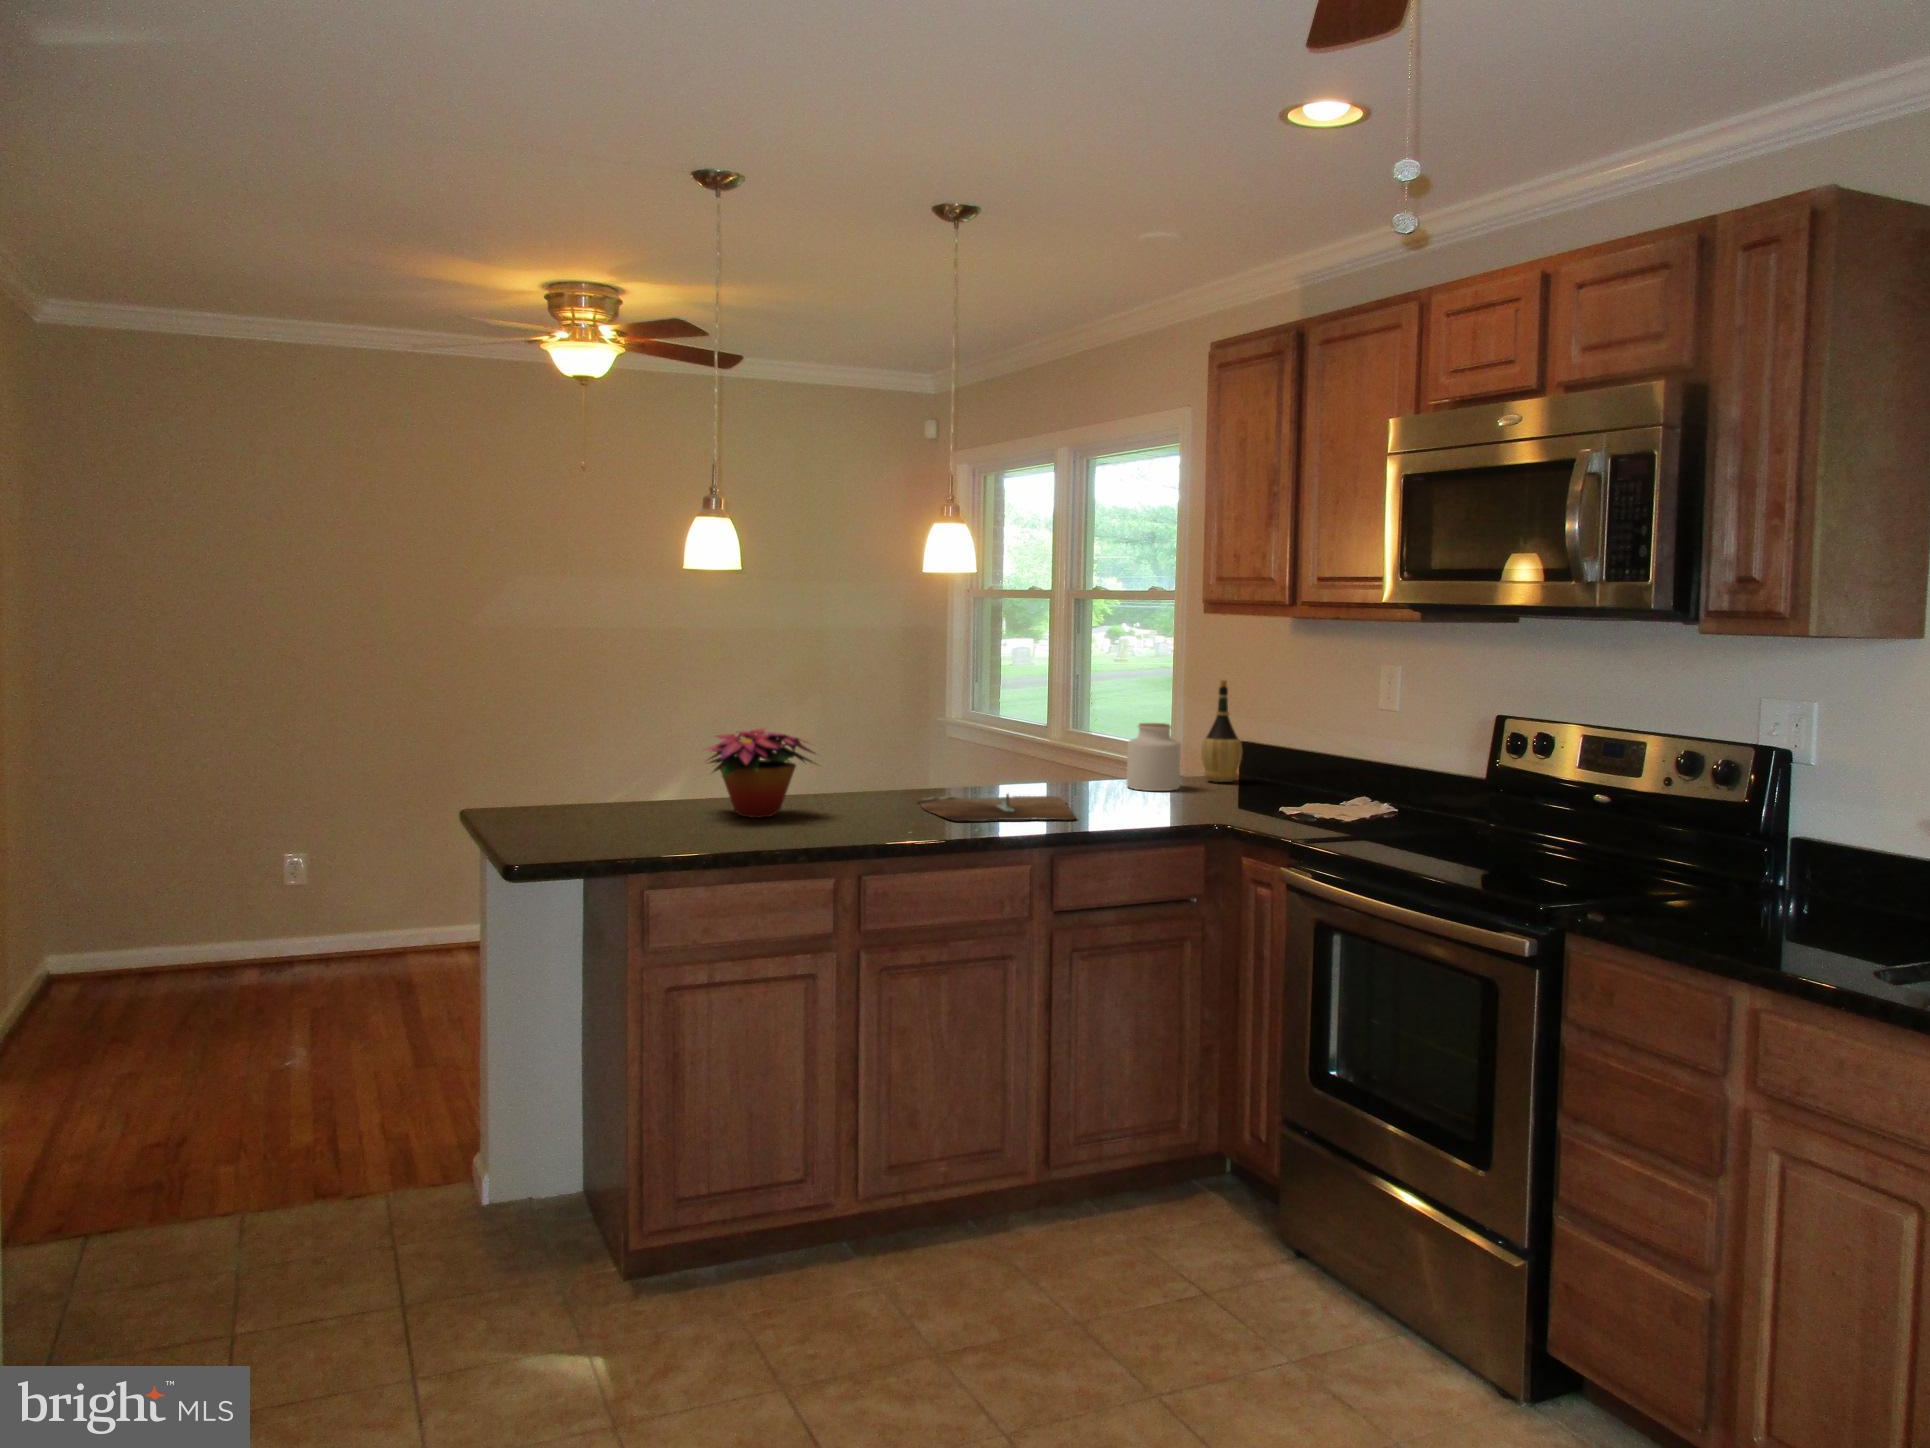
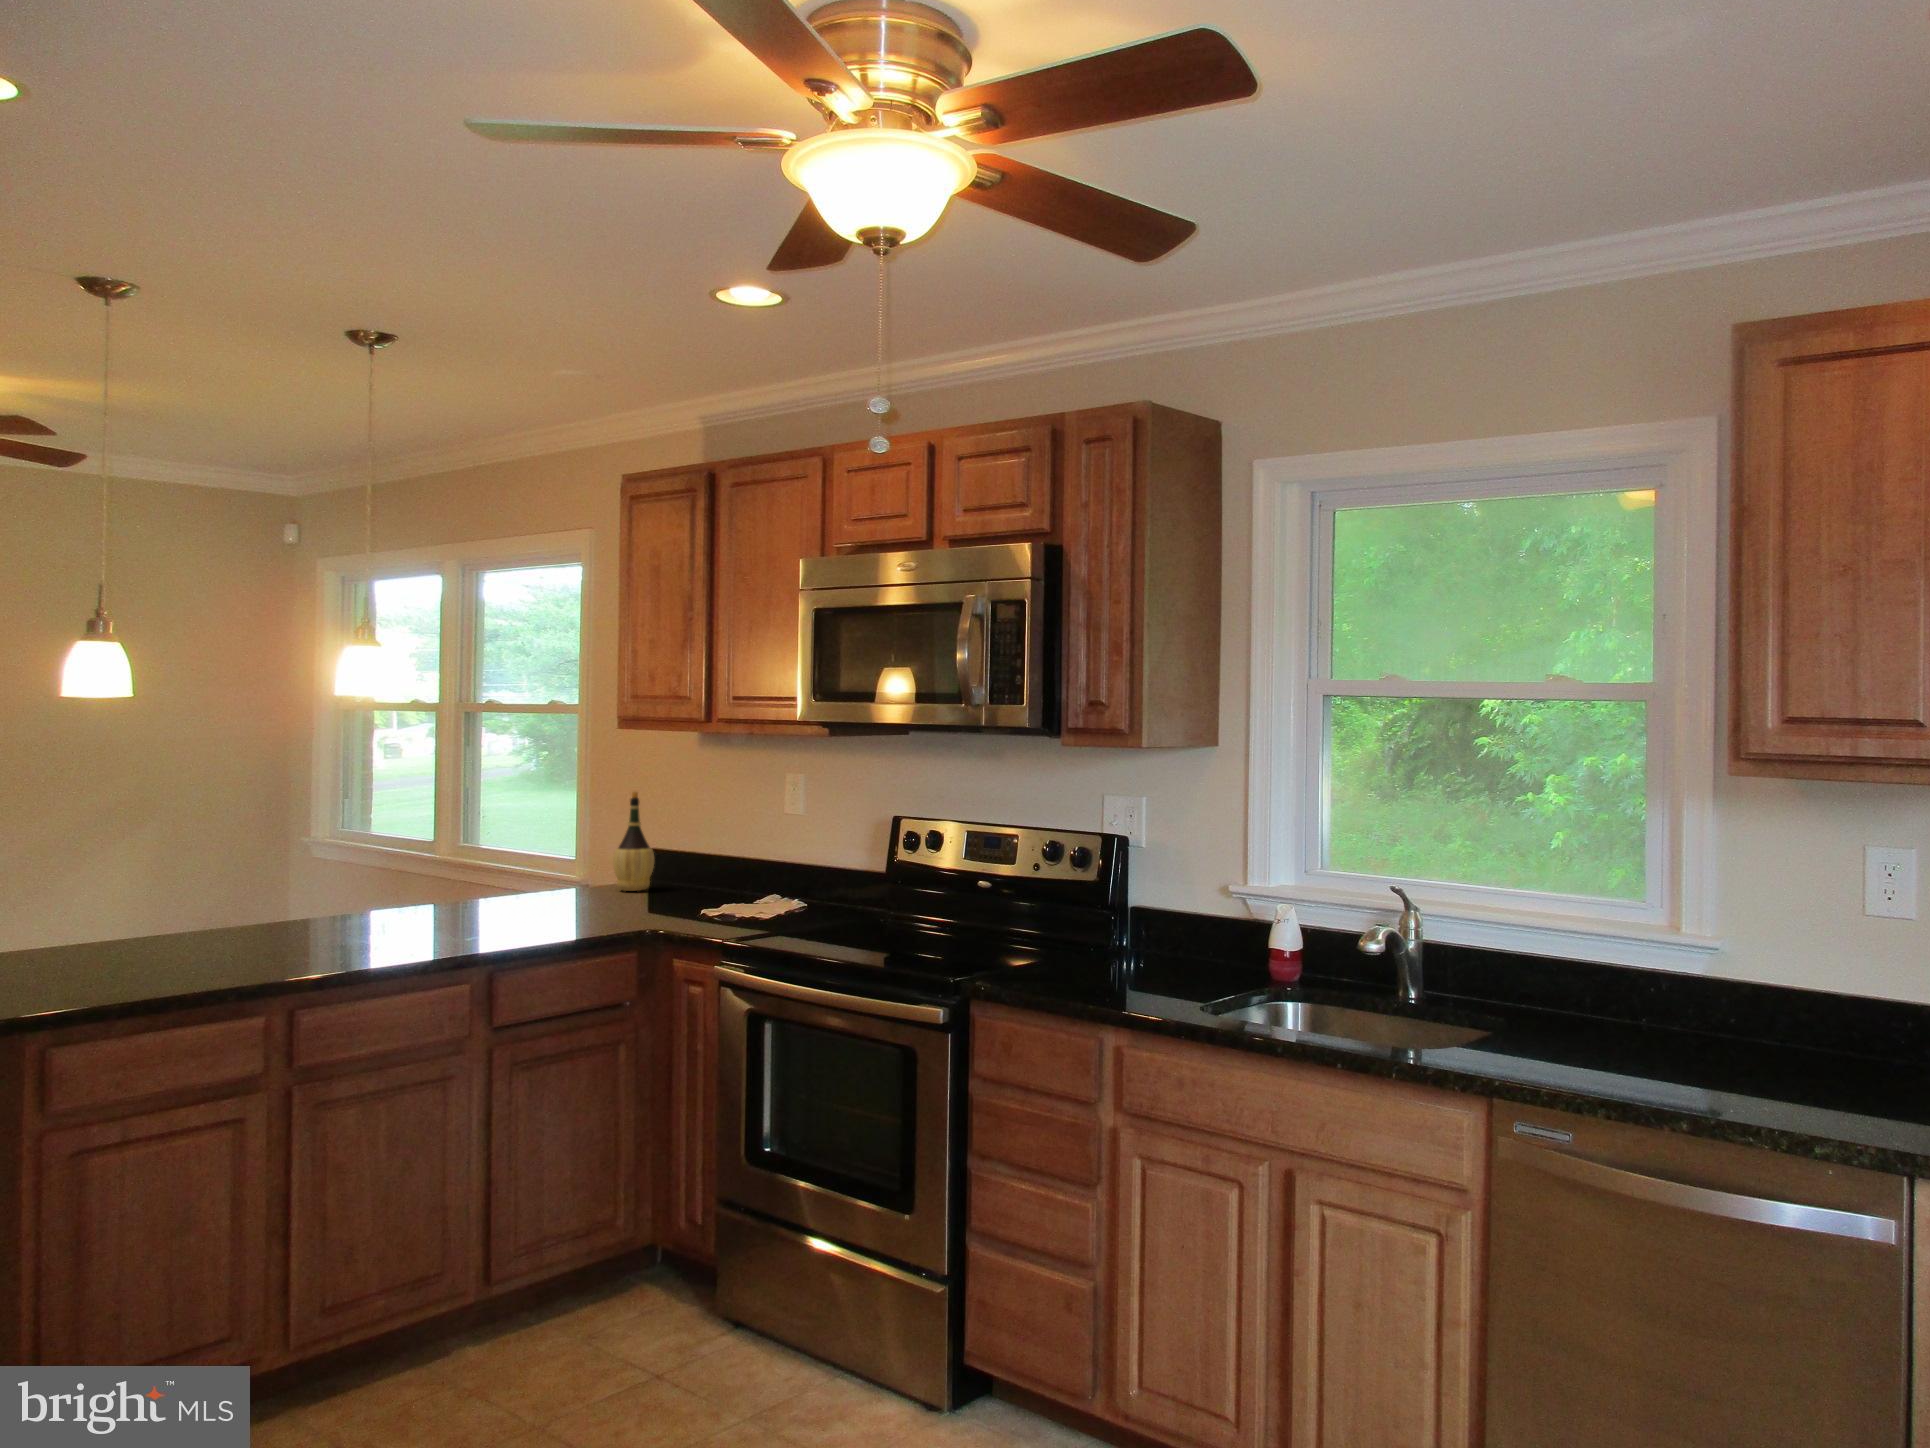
jar: present [1126,723,1181,791] -> none [541,836,596,904]
flower arrangement: present [706,728,816,818] -> none [52,863,222,966]
cutting board: present [918,794,1076,821] -> none [320,917,505,951]

